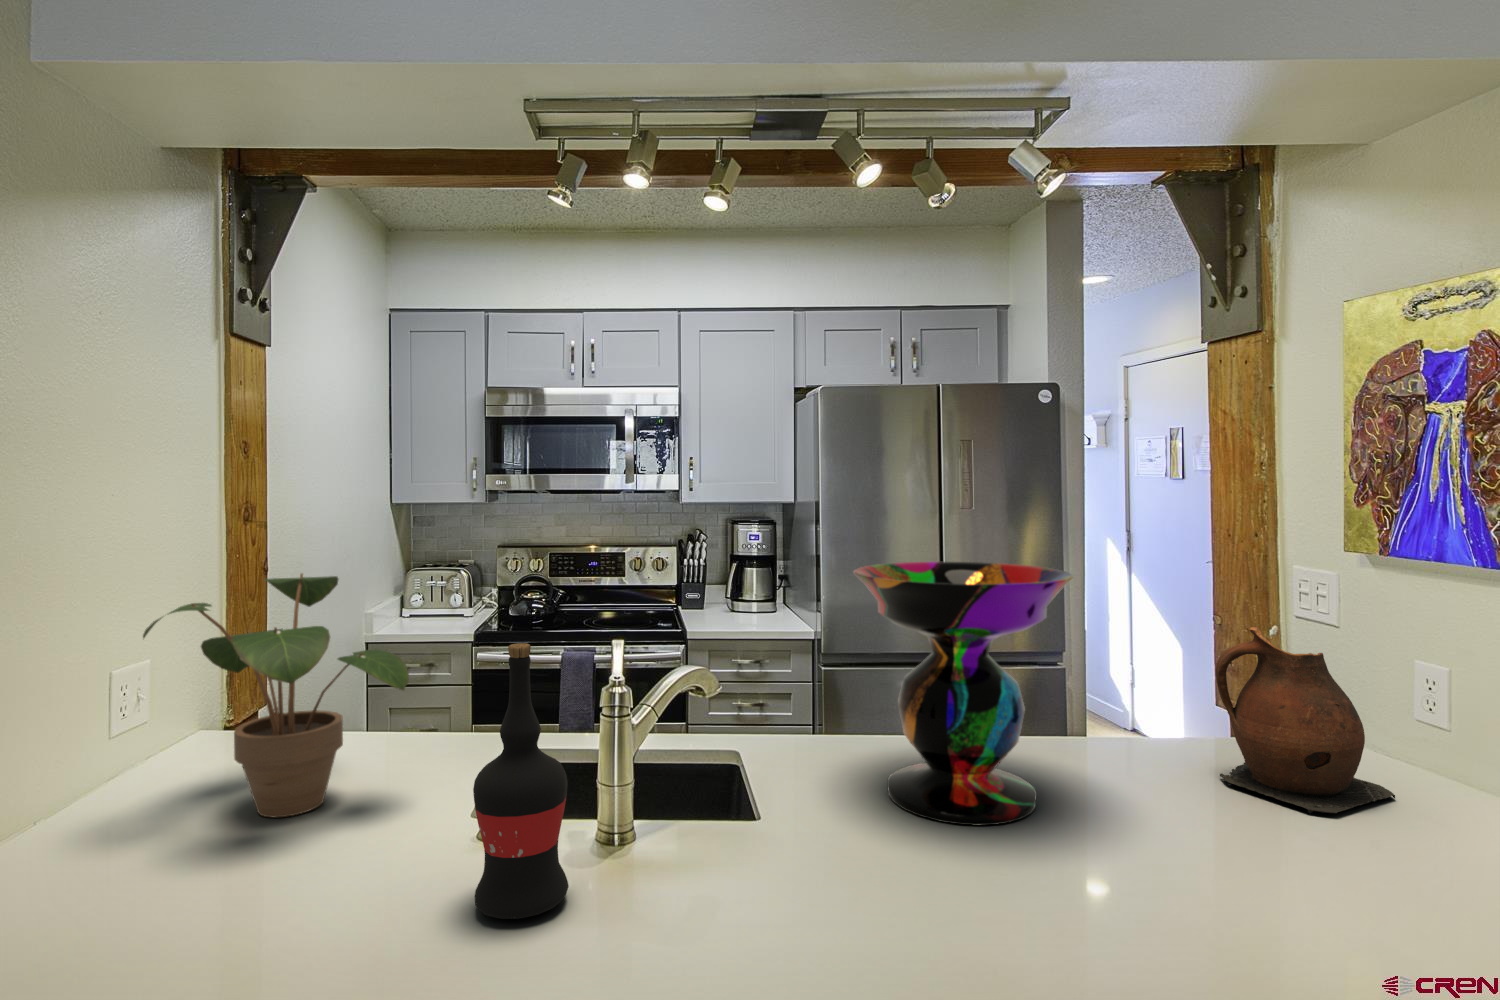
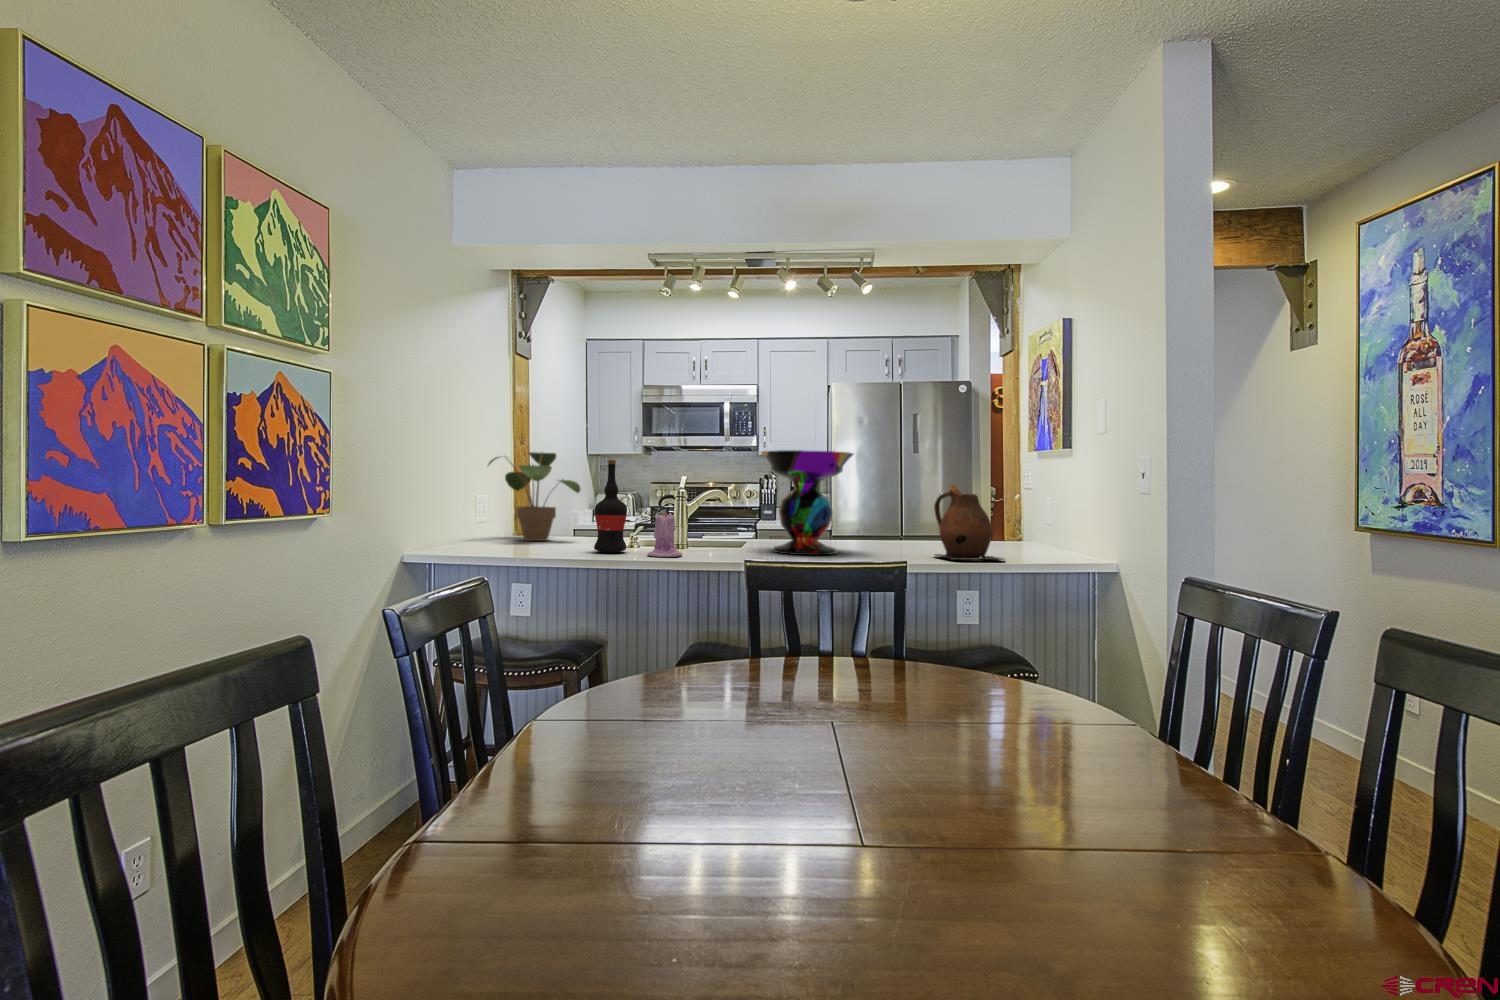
candle: none [641,779,738,936] -> present [647,510,682,557]

